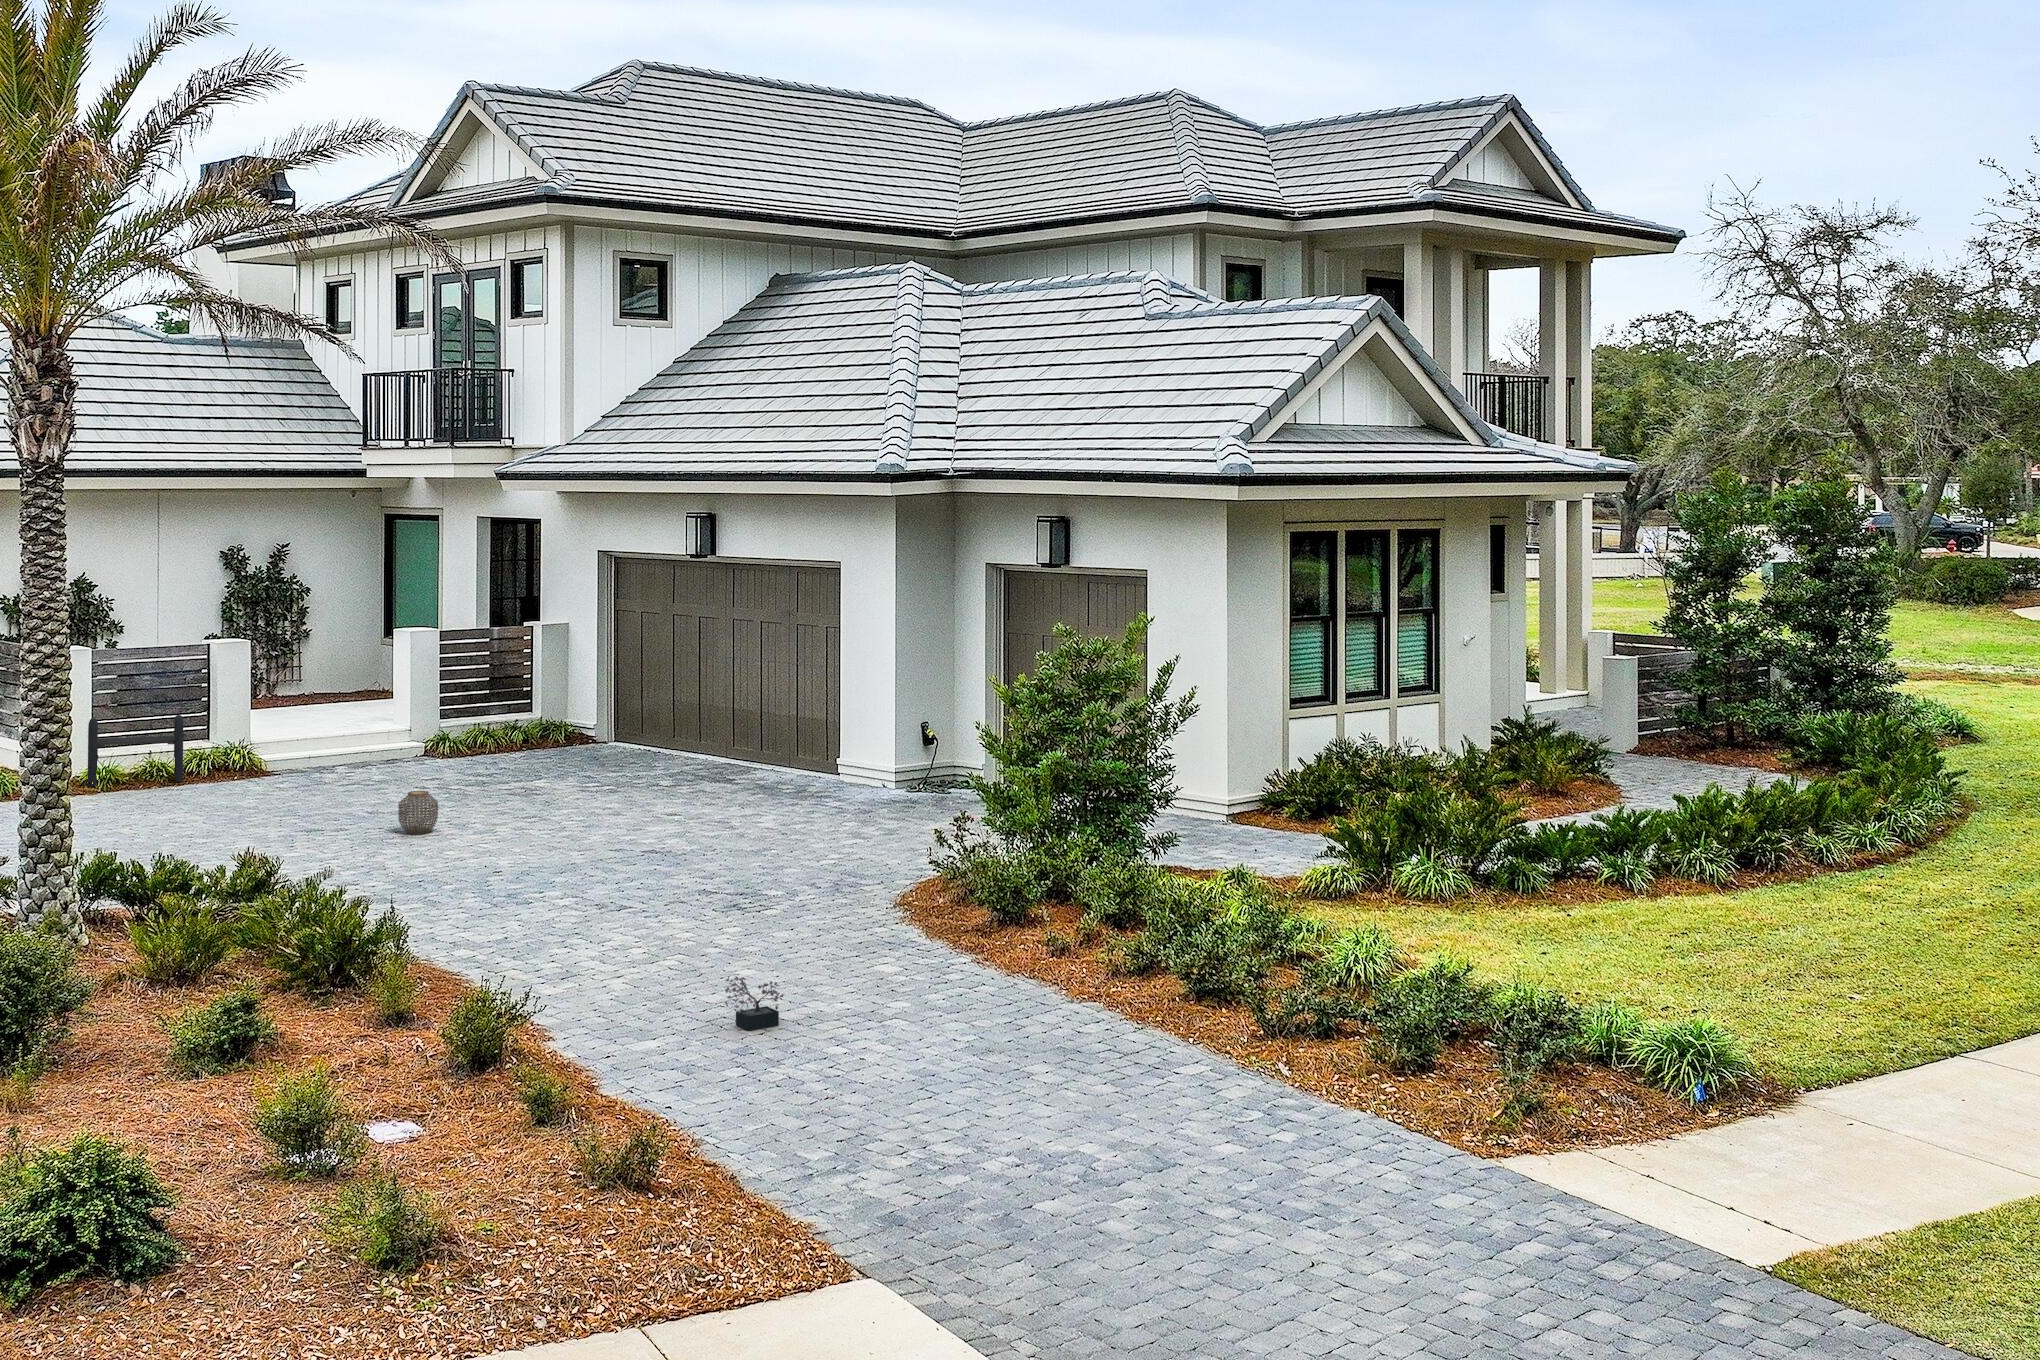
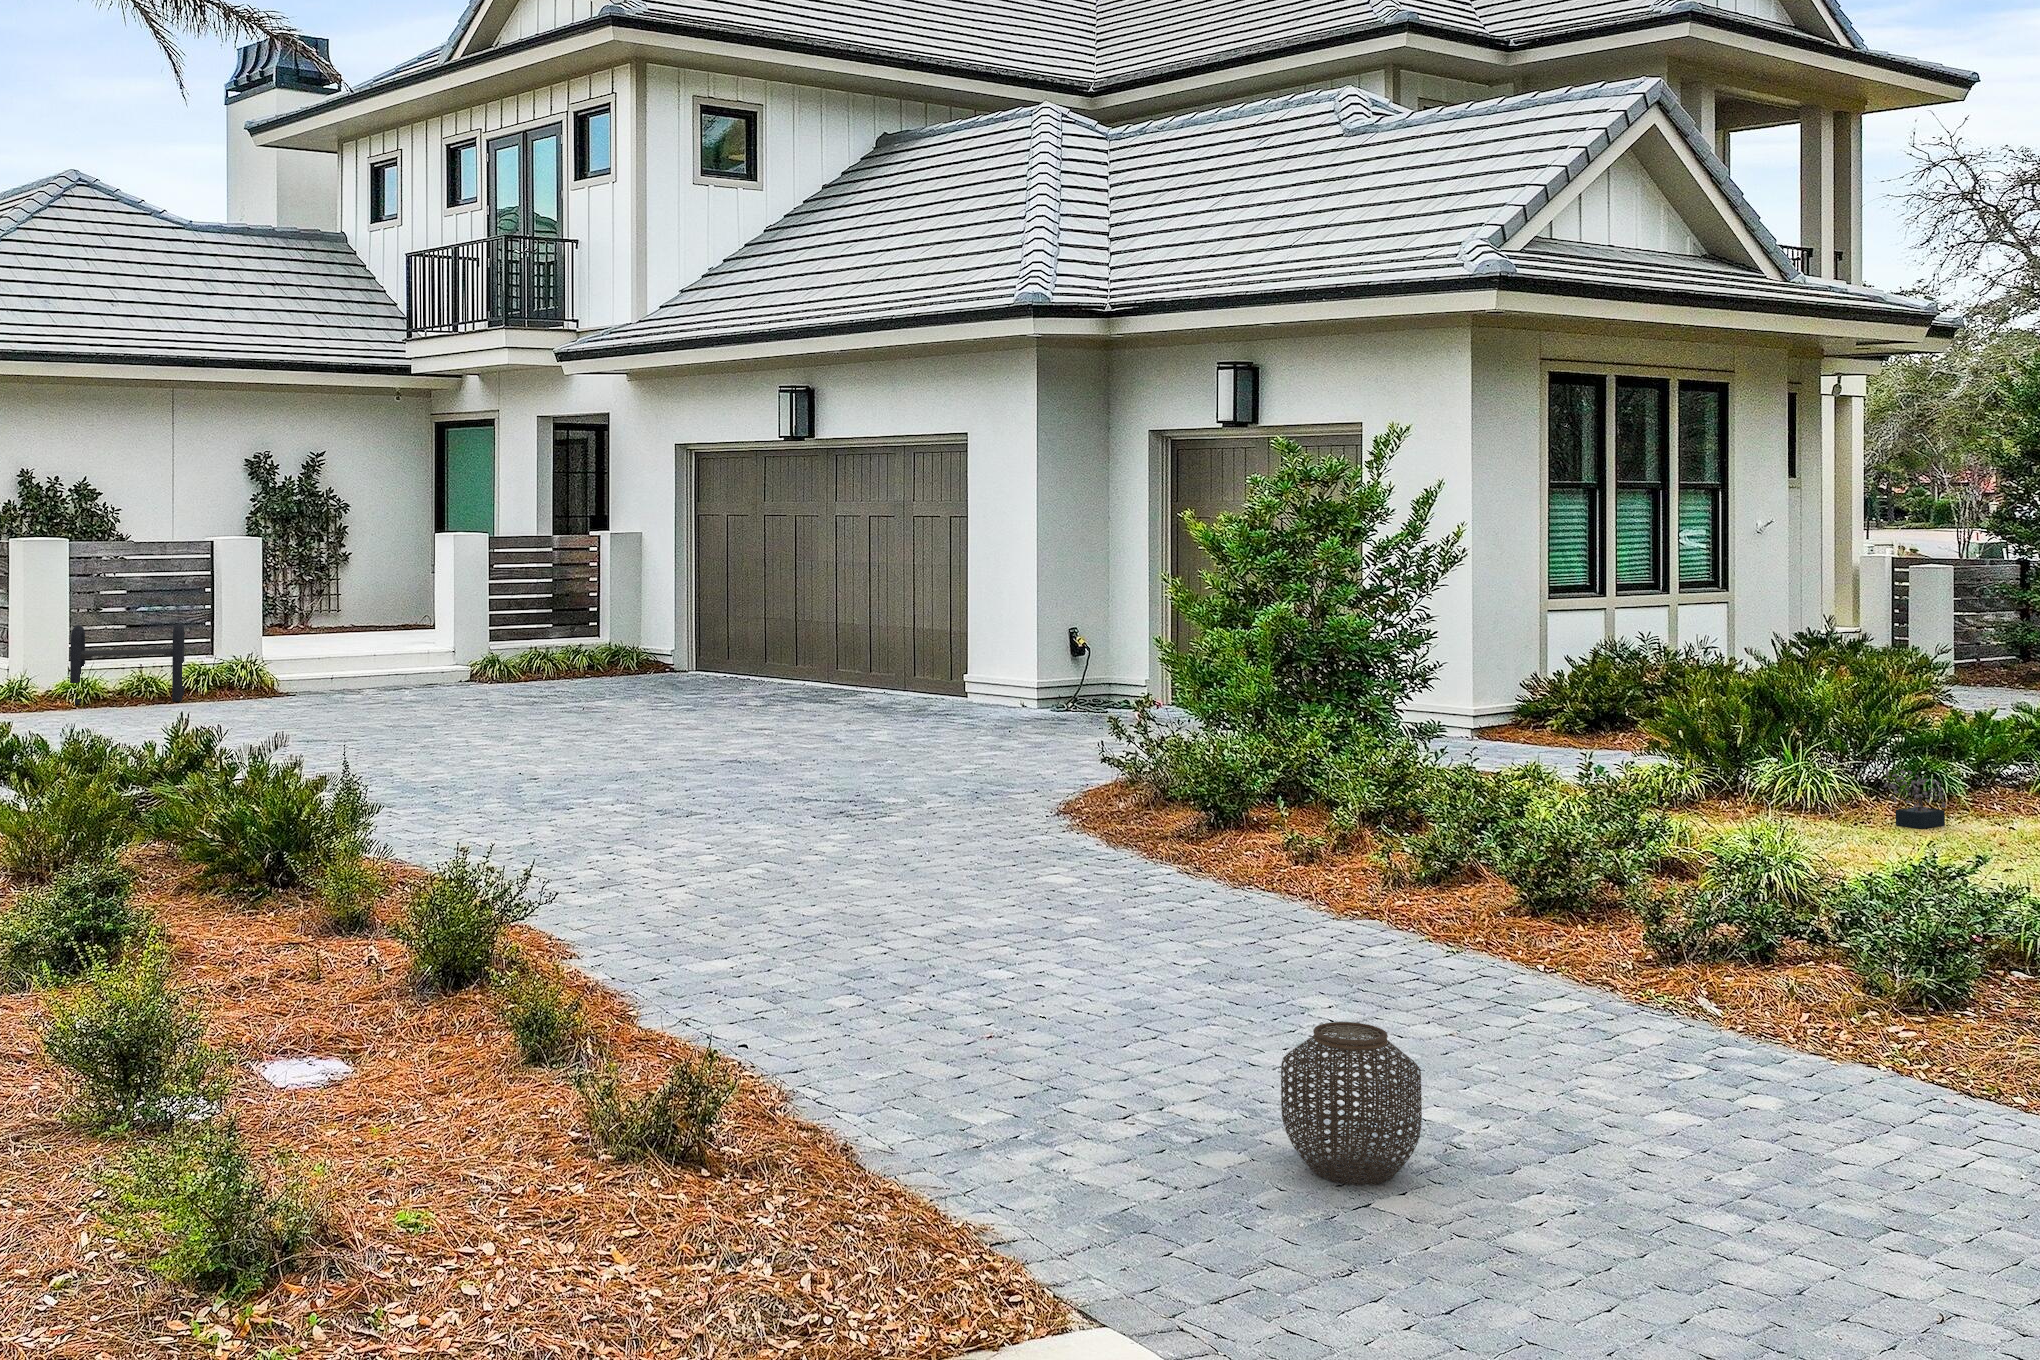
woven basket: present [398,791,438,834] -> present [1281,1022,1422,1185]
decorative plant: present [725,976,783,1031] -> present [1884,770,1946,829]

